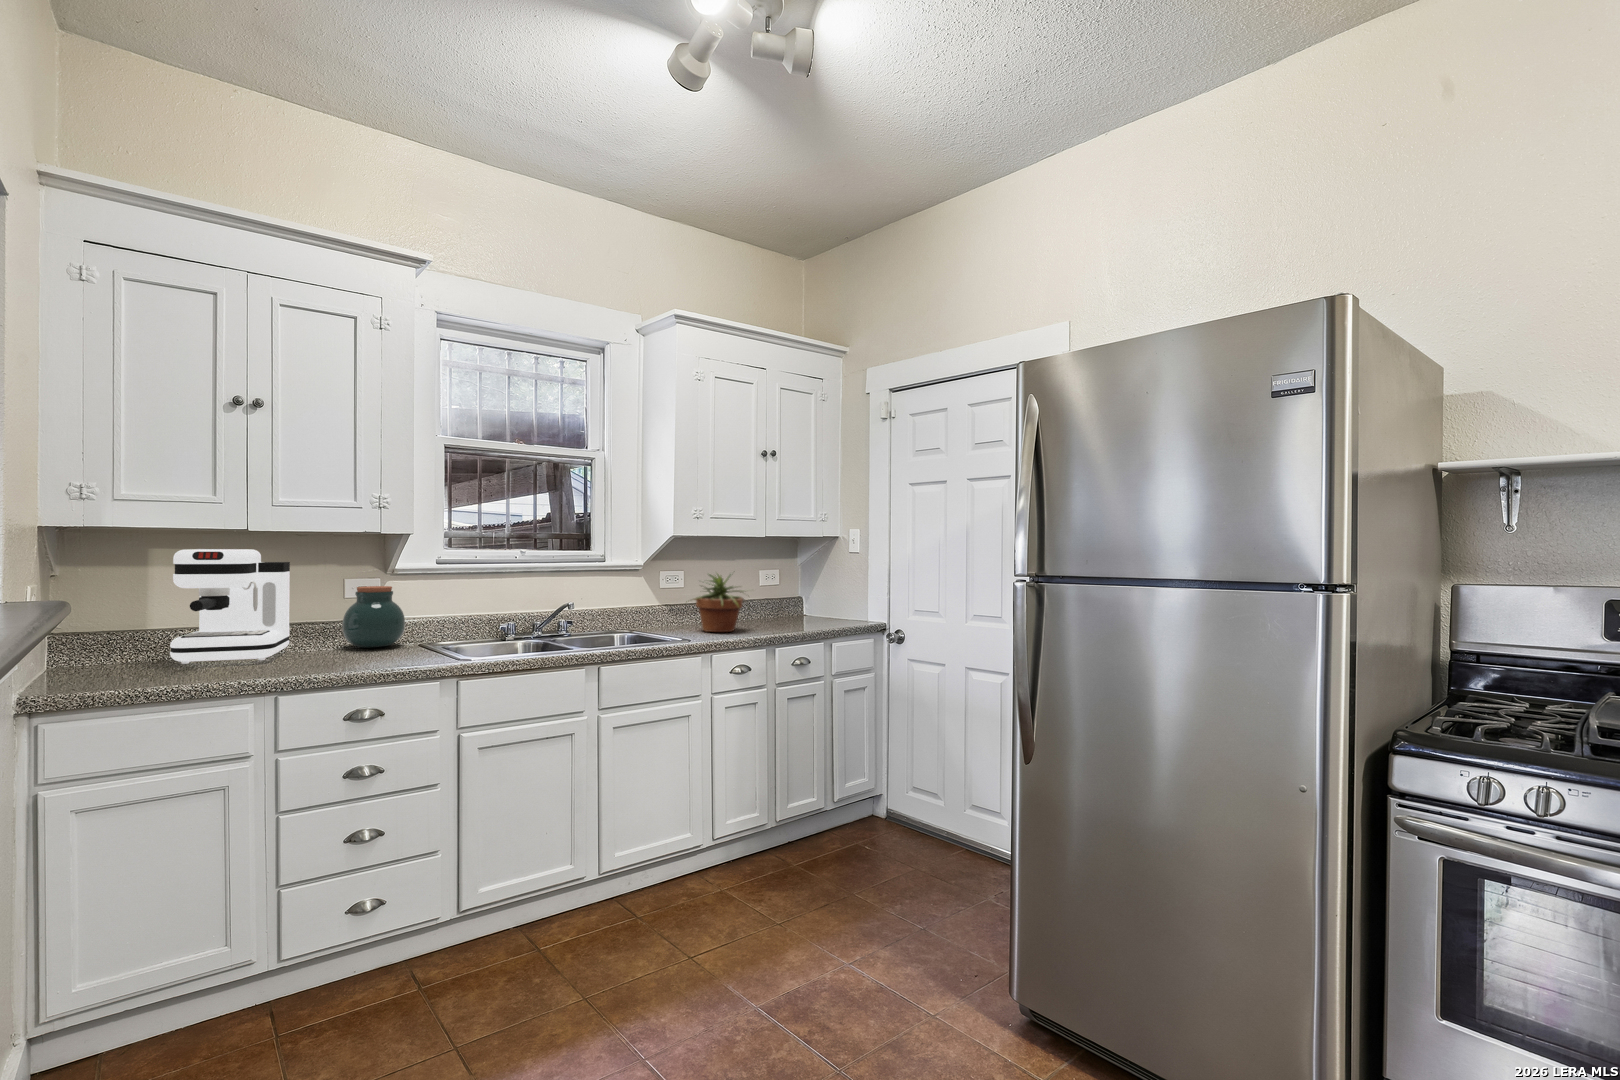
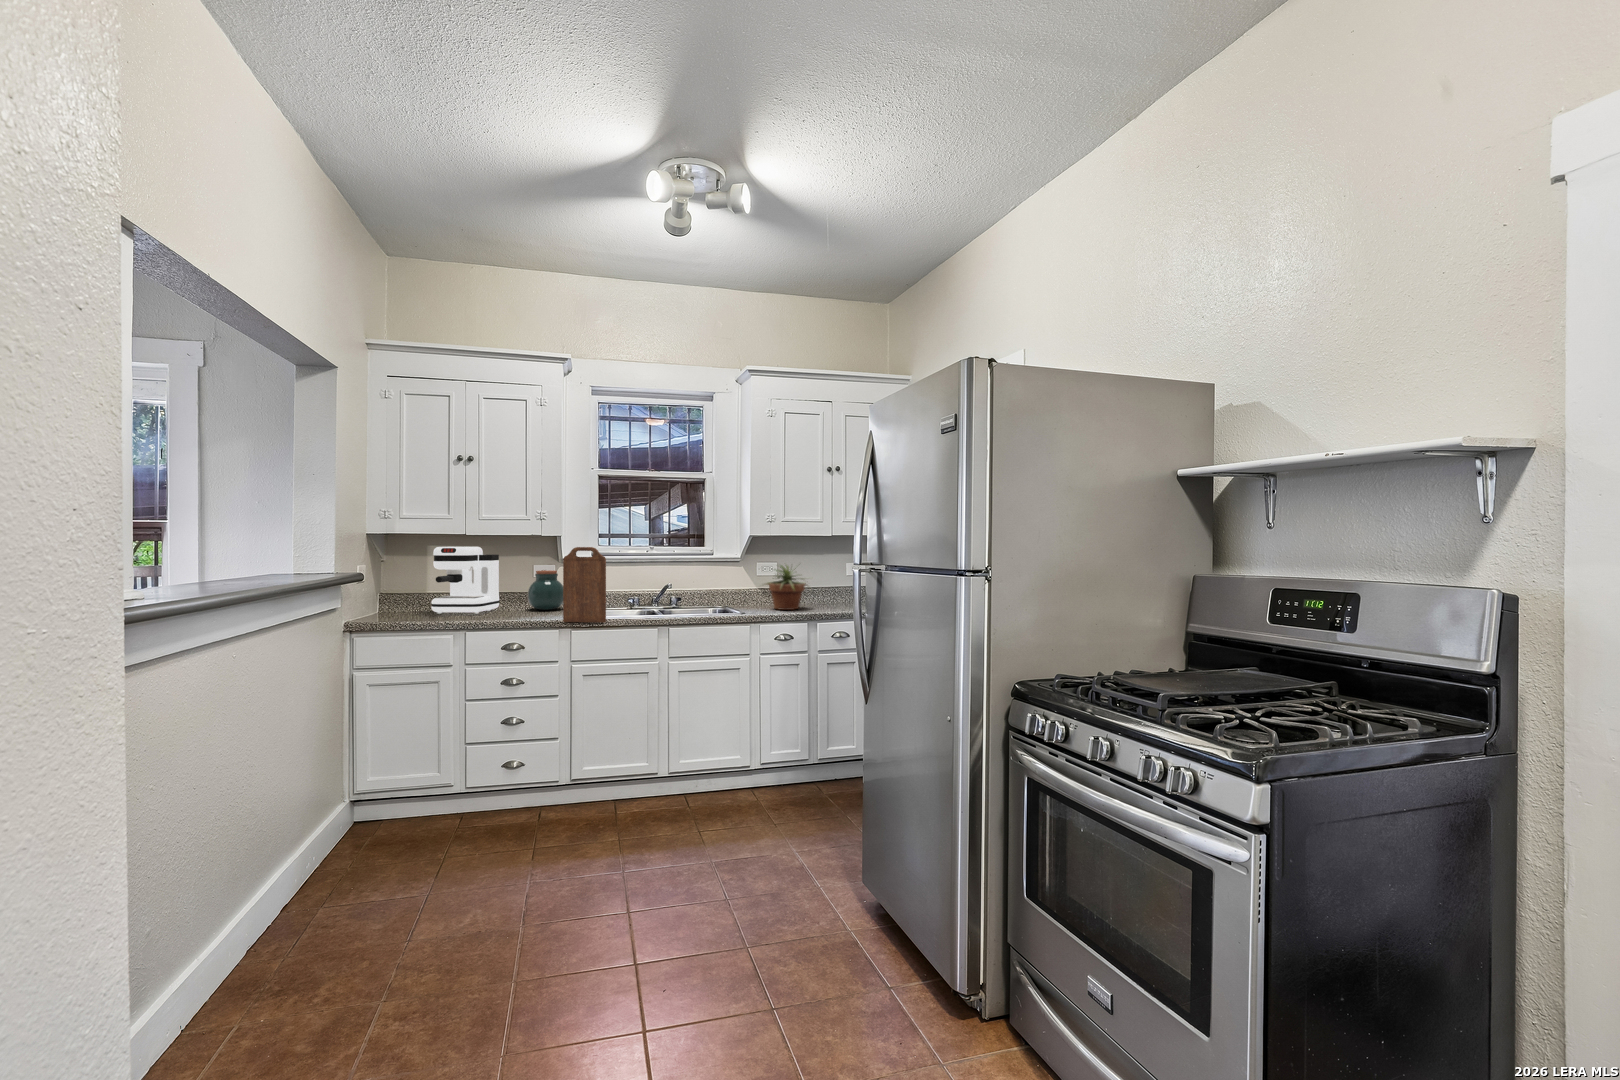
cutting board: none [443,551,517,668] -> present [563,547,606,623]

